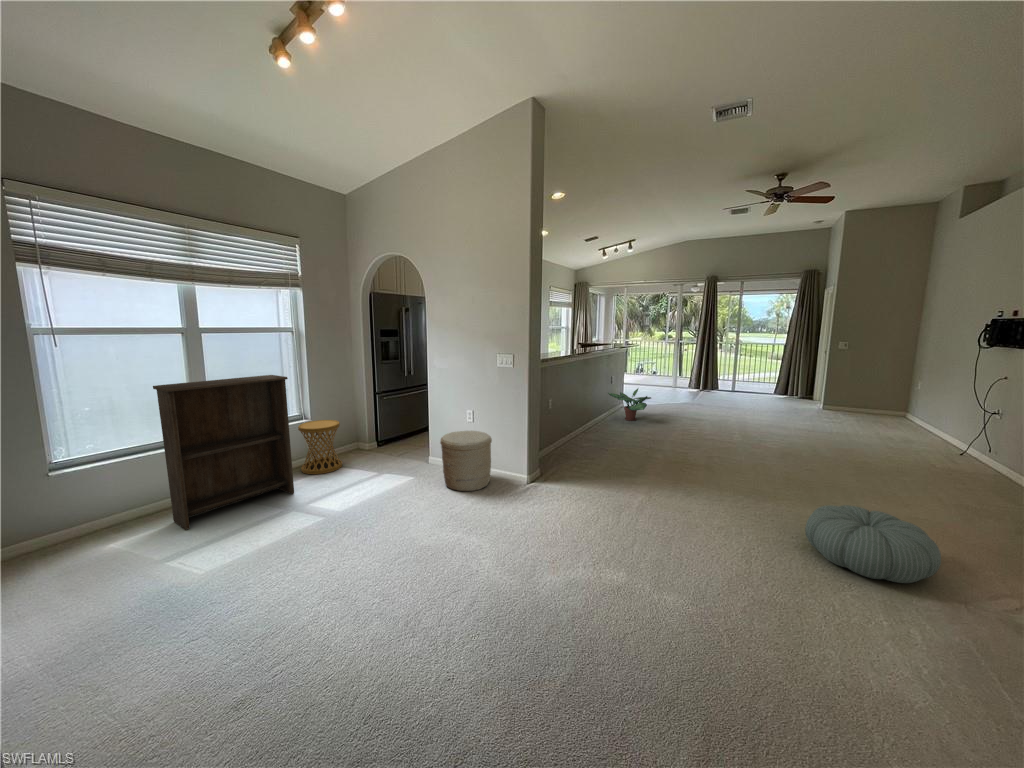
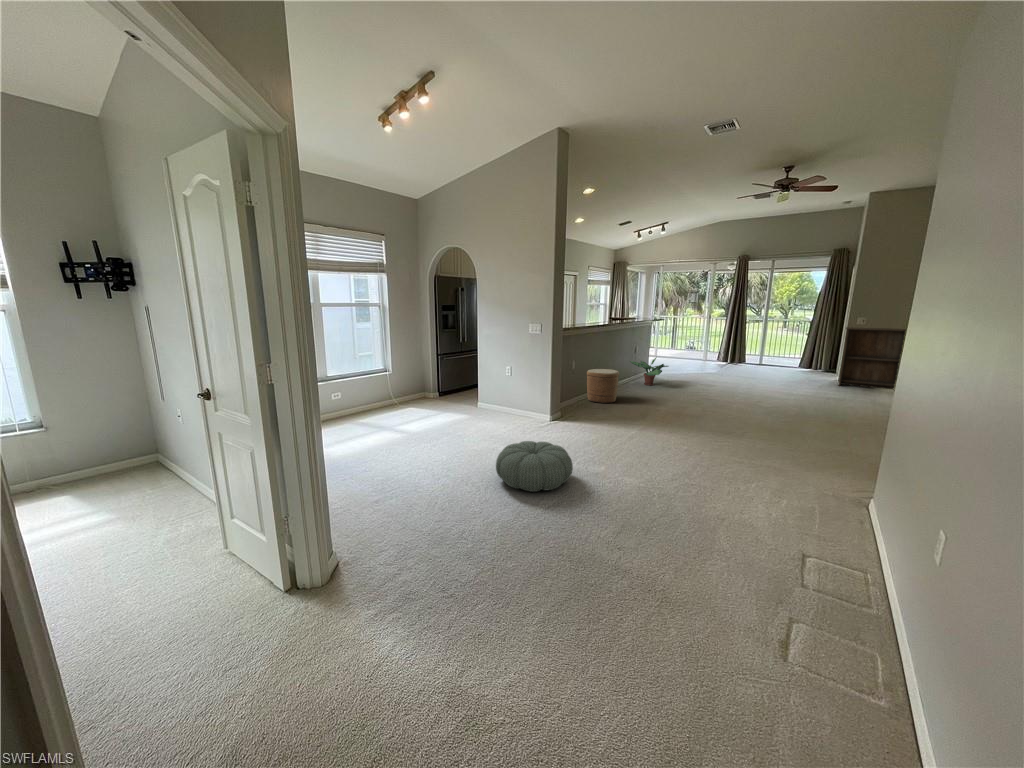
bookshelf: present [153,375,294,530] -> present [838,327,906,389]
side table: present [298,420,342,474] -> none [383,372,413,411]
woven basket: present [440,431,492,491] -> present [587,369,619,403]
pouf: present [805,505,941,583] -> present [496,441,573,492]

